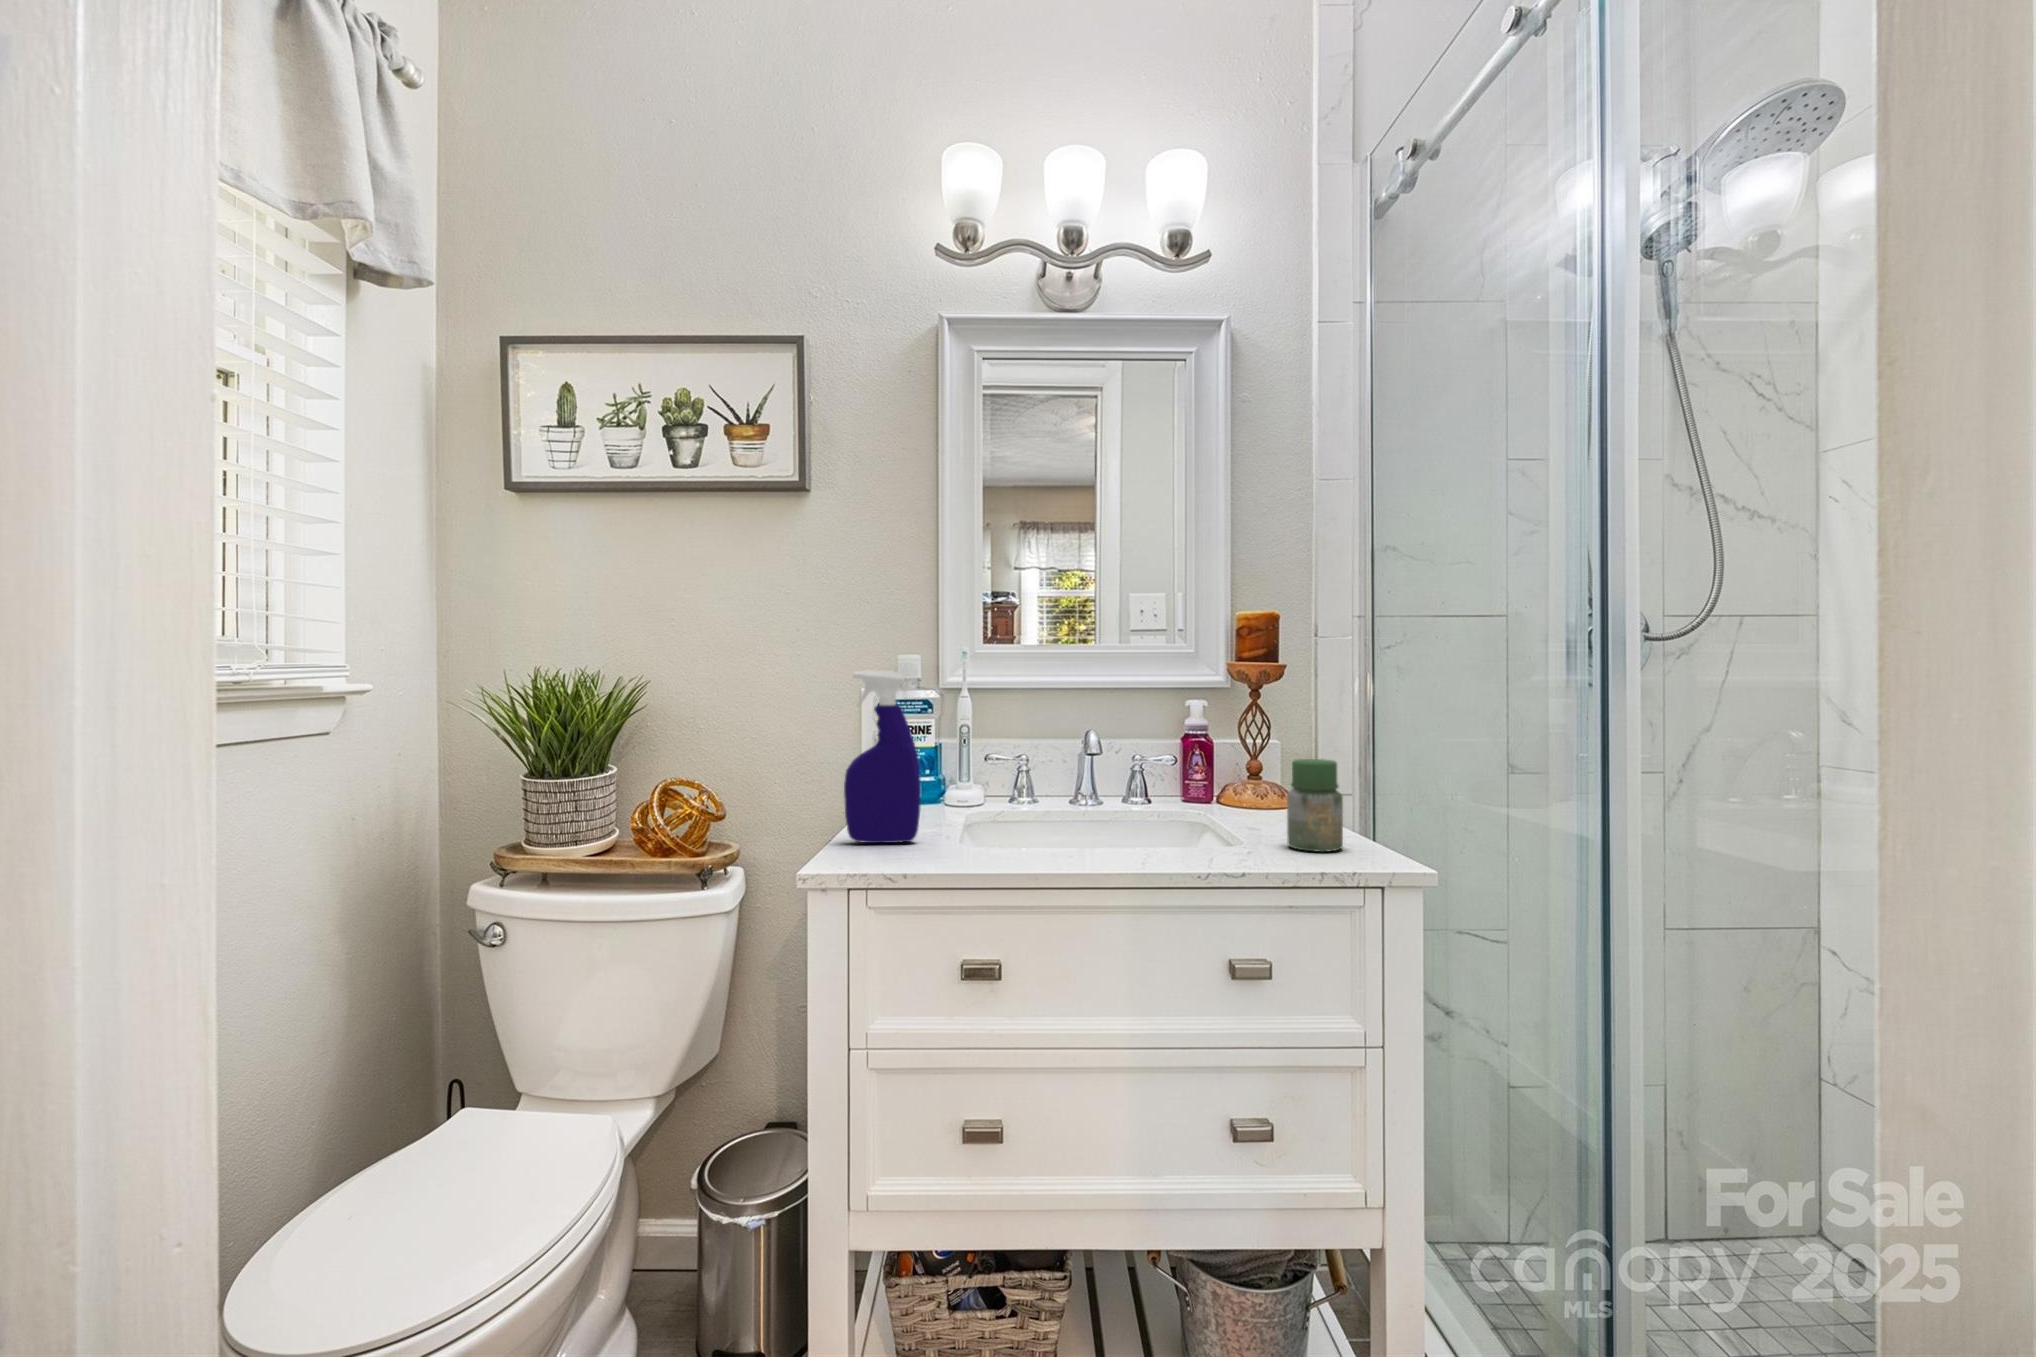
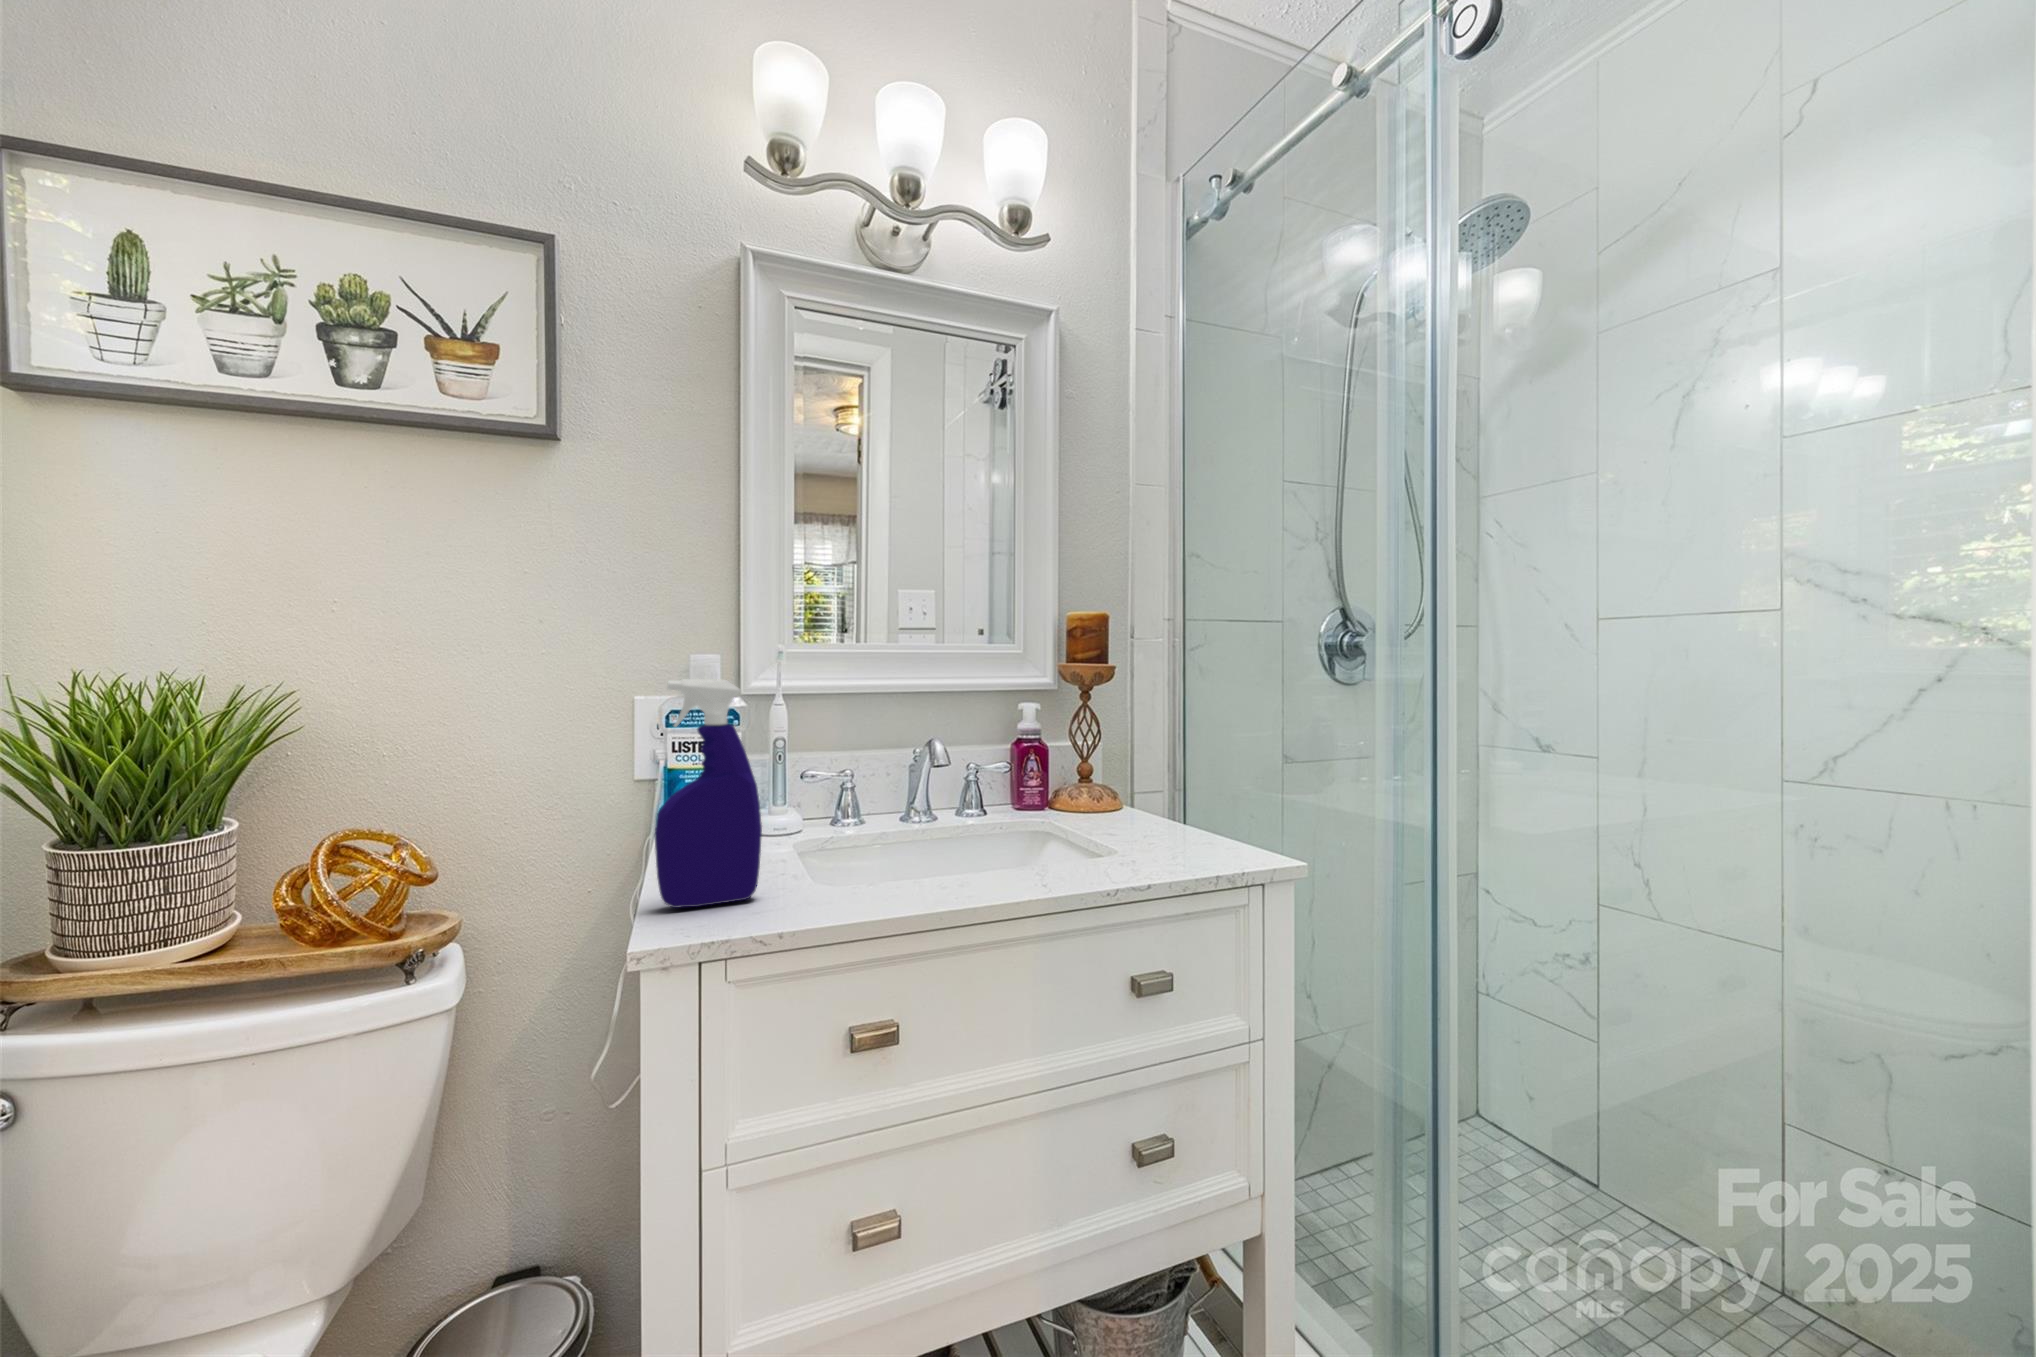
jar: present [1287,759,1343,852] -> none [1165,768,1221,865]

